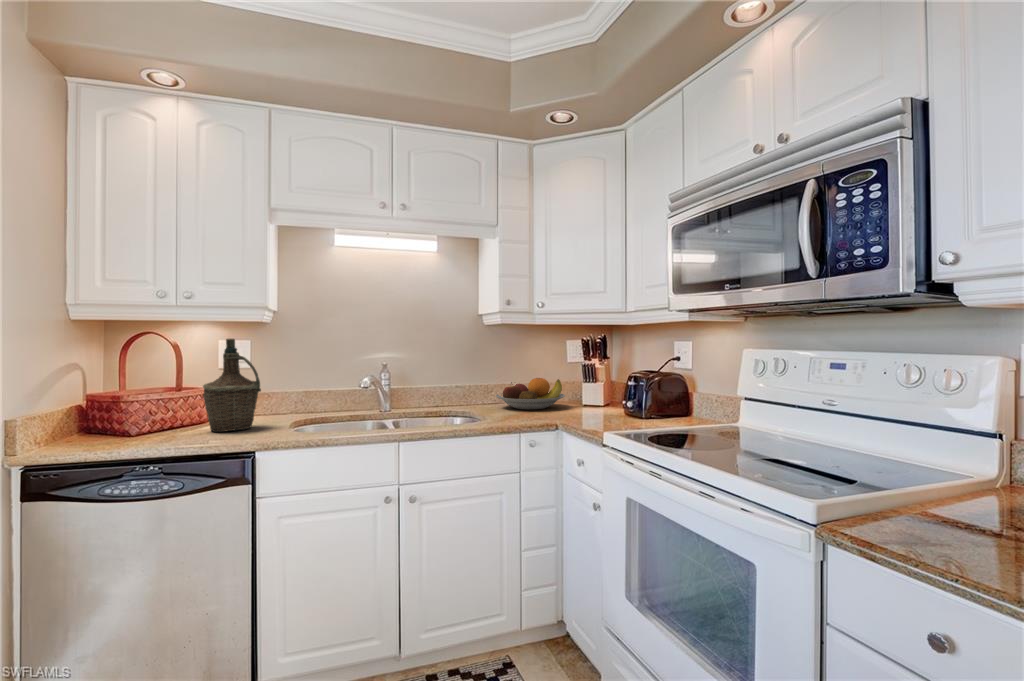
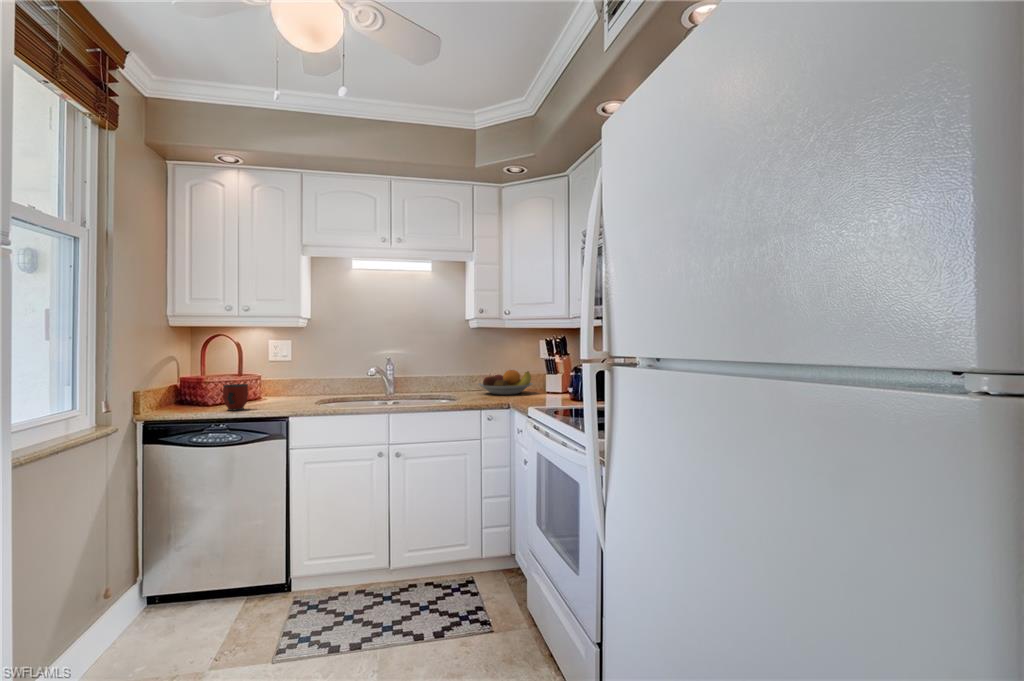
bottle: present [203,338,261,432] -> none [256,339,296,405]
mug: none [154,404,193,444] -> present [223,384,248,411]

